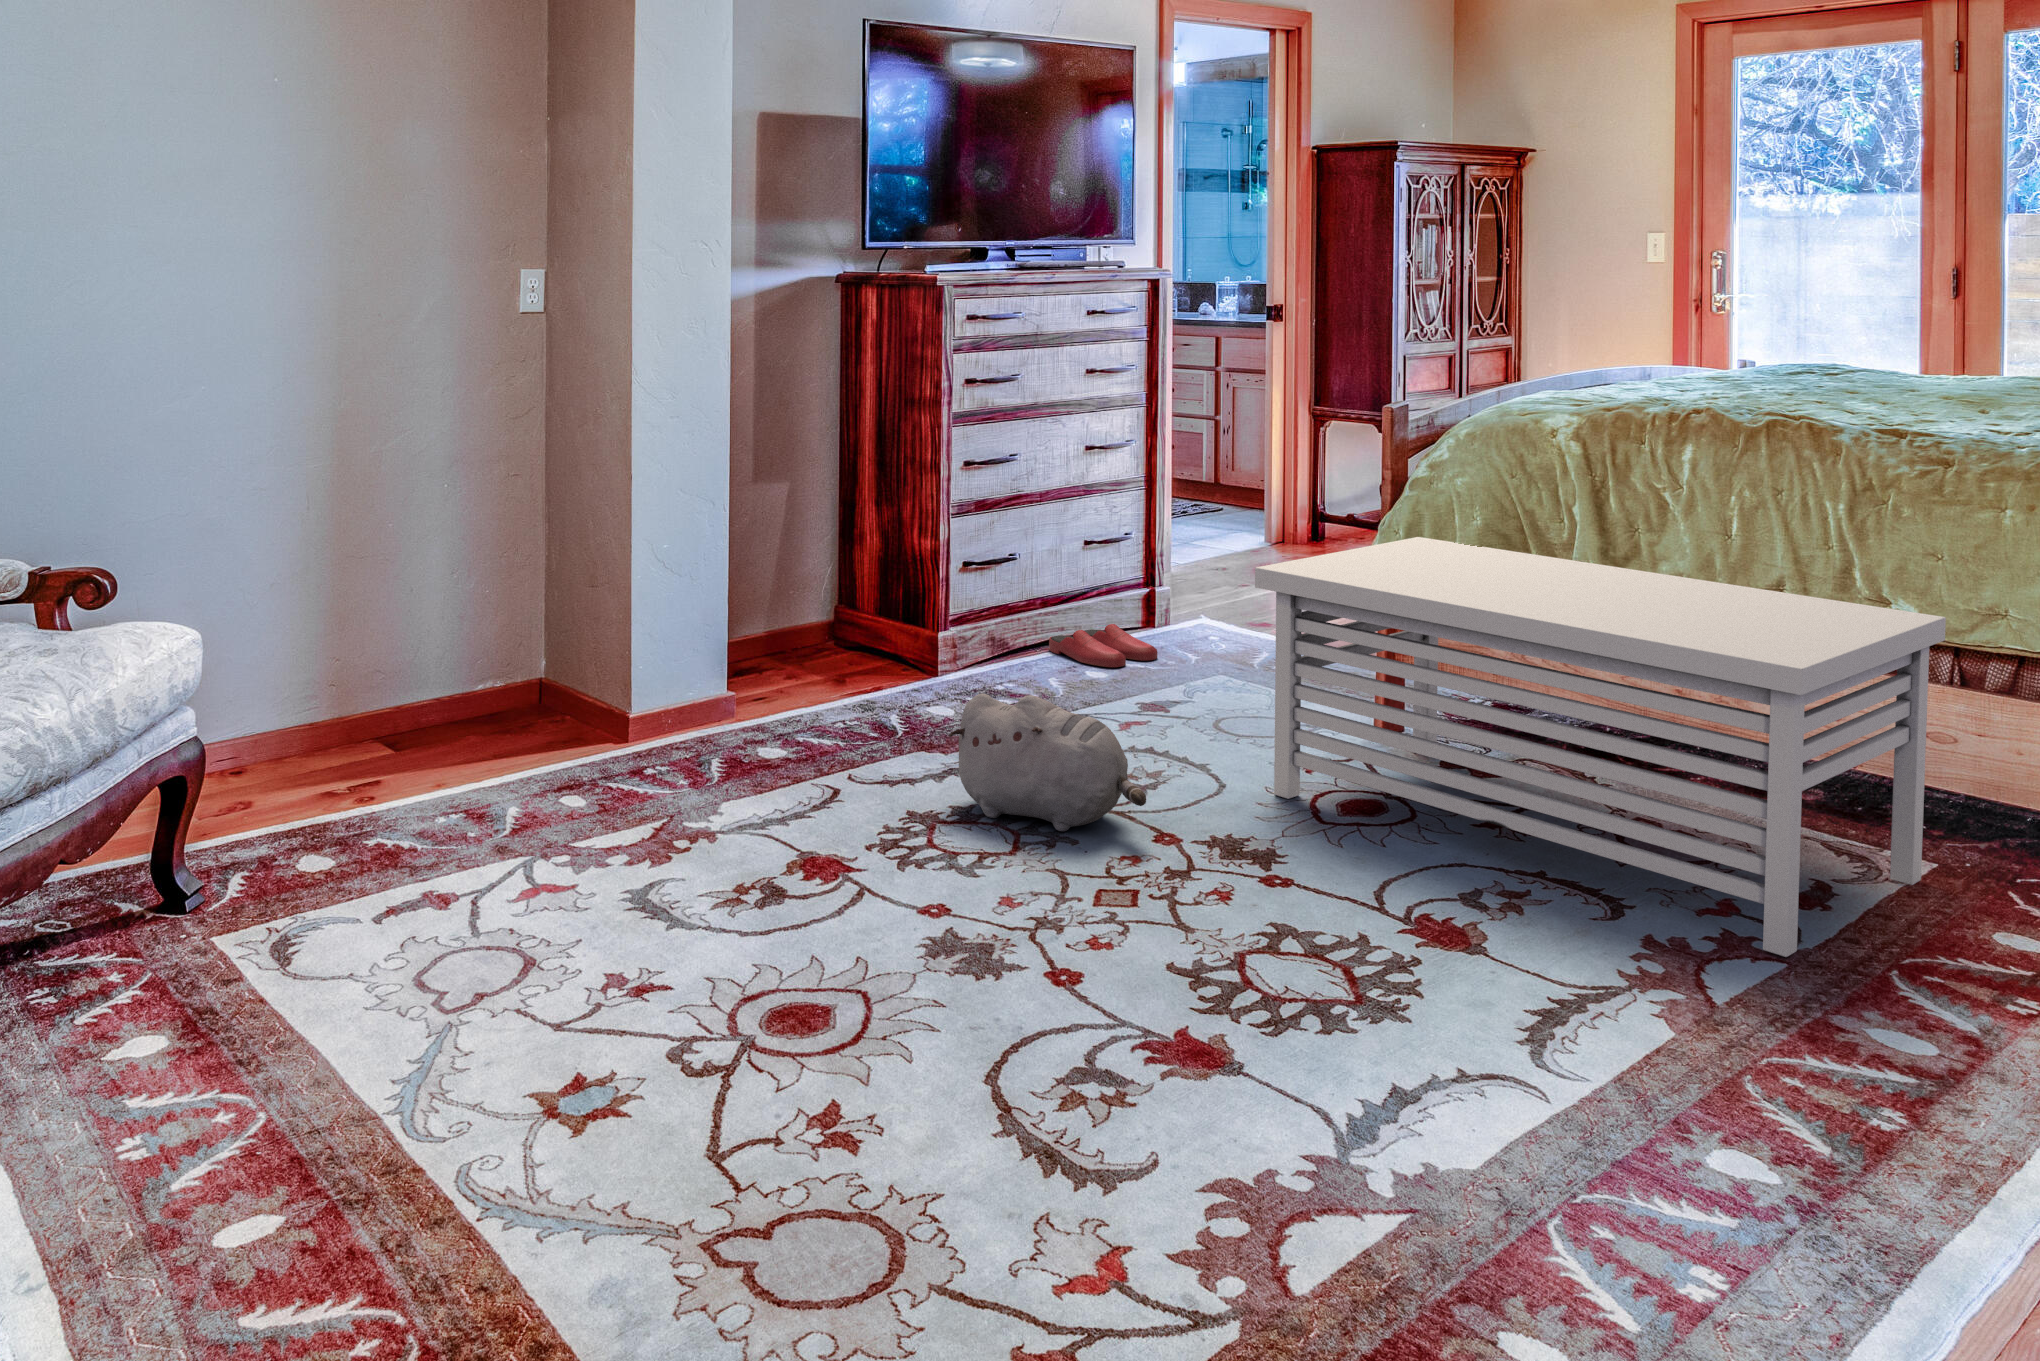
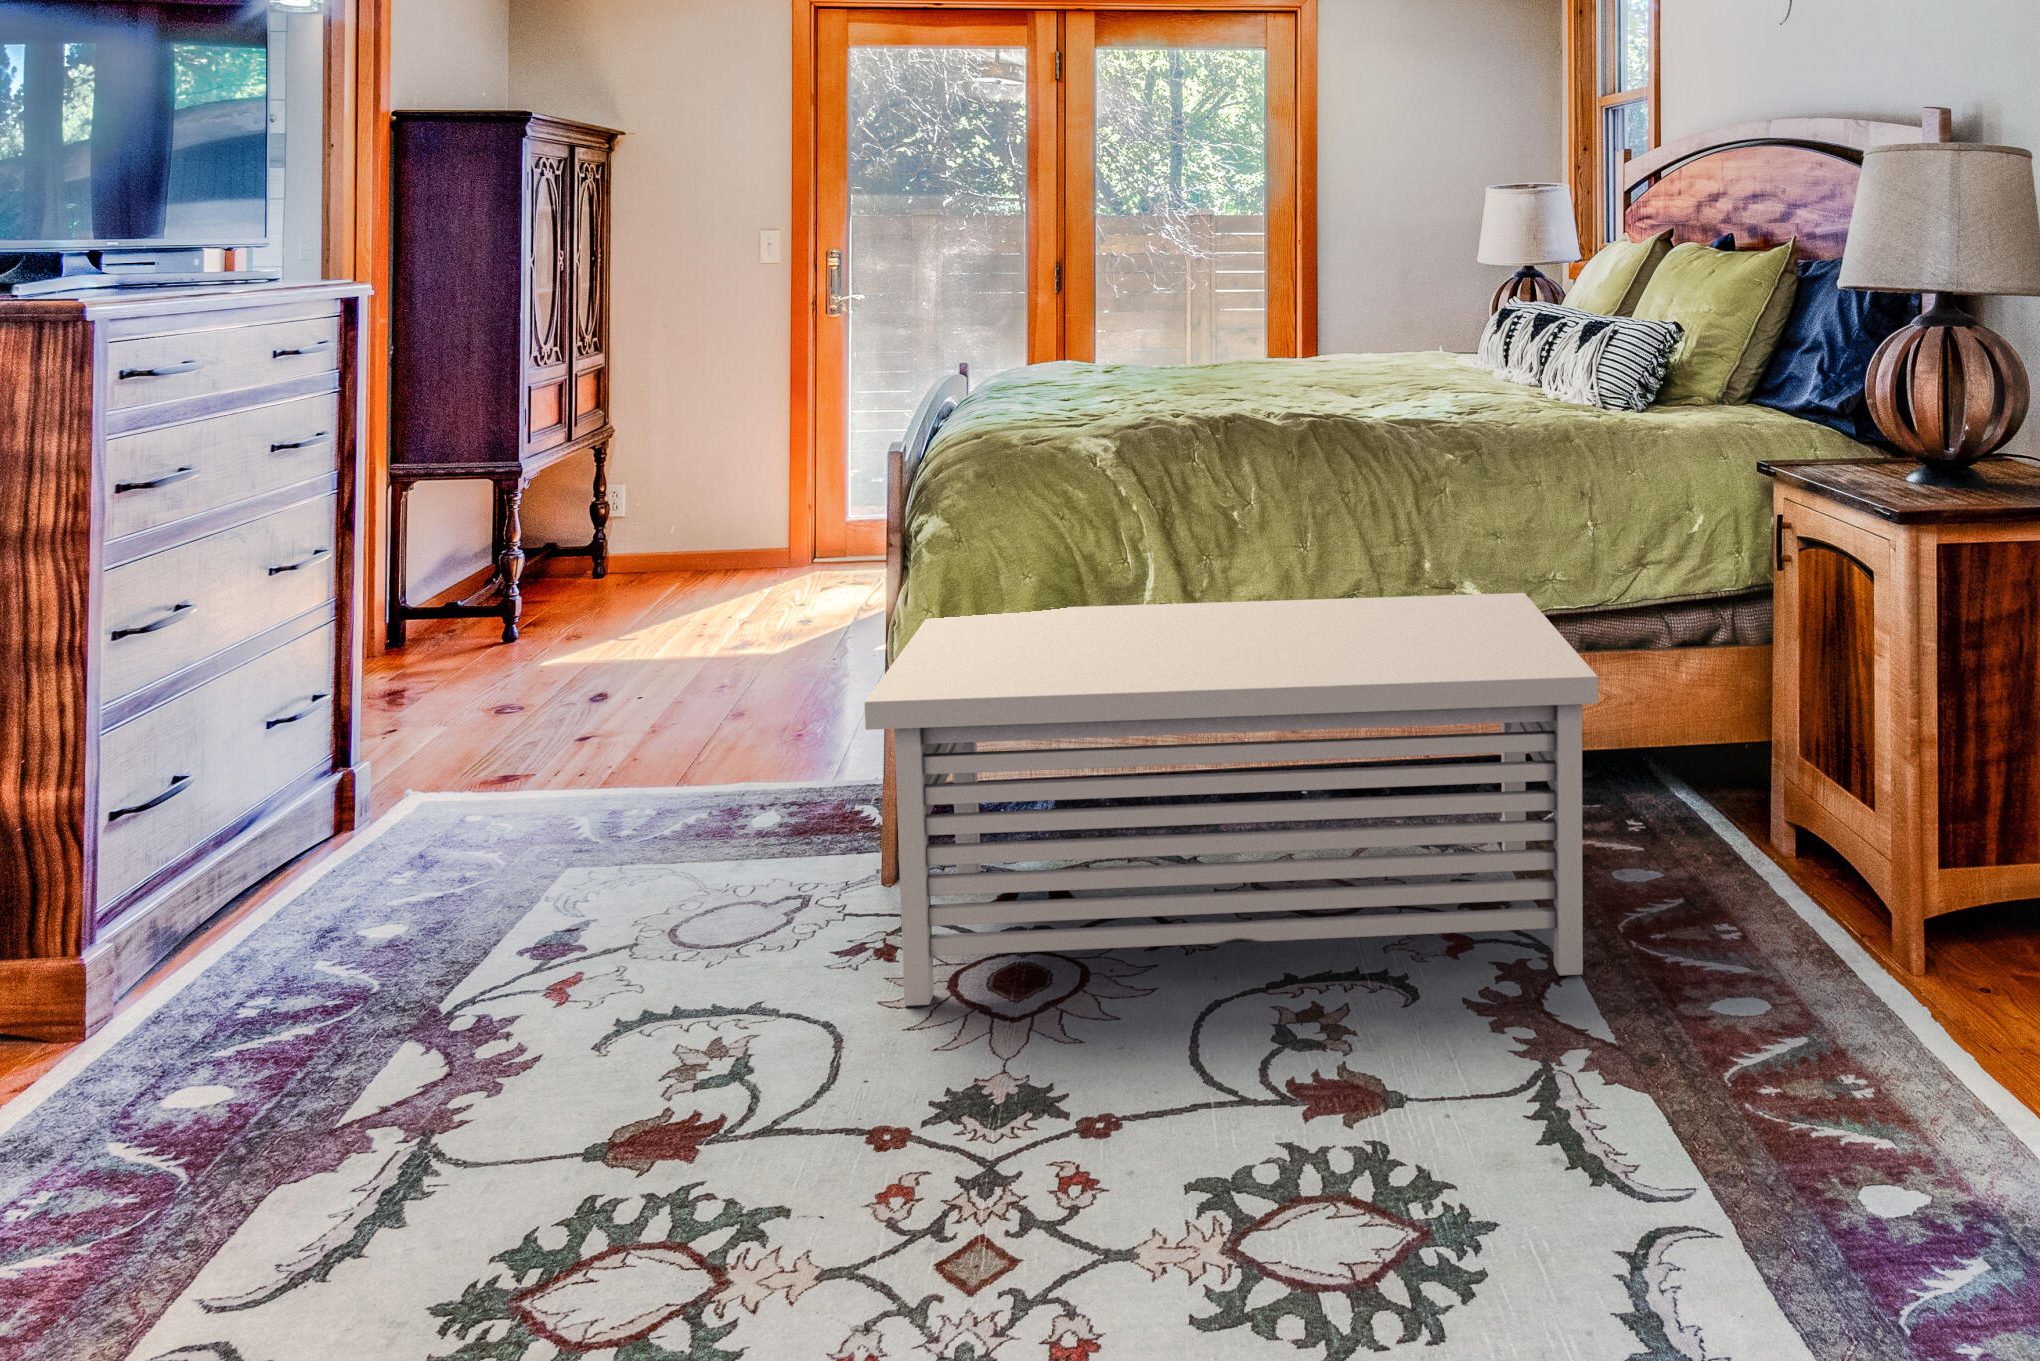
slippers: present [1049,624,1158,667] -> none [262,831,463,907]
plush toy: present [949,693,1146,831] -> none [472,1004,869,1244]

